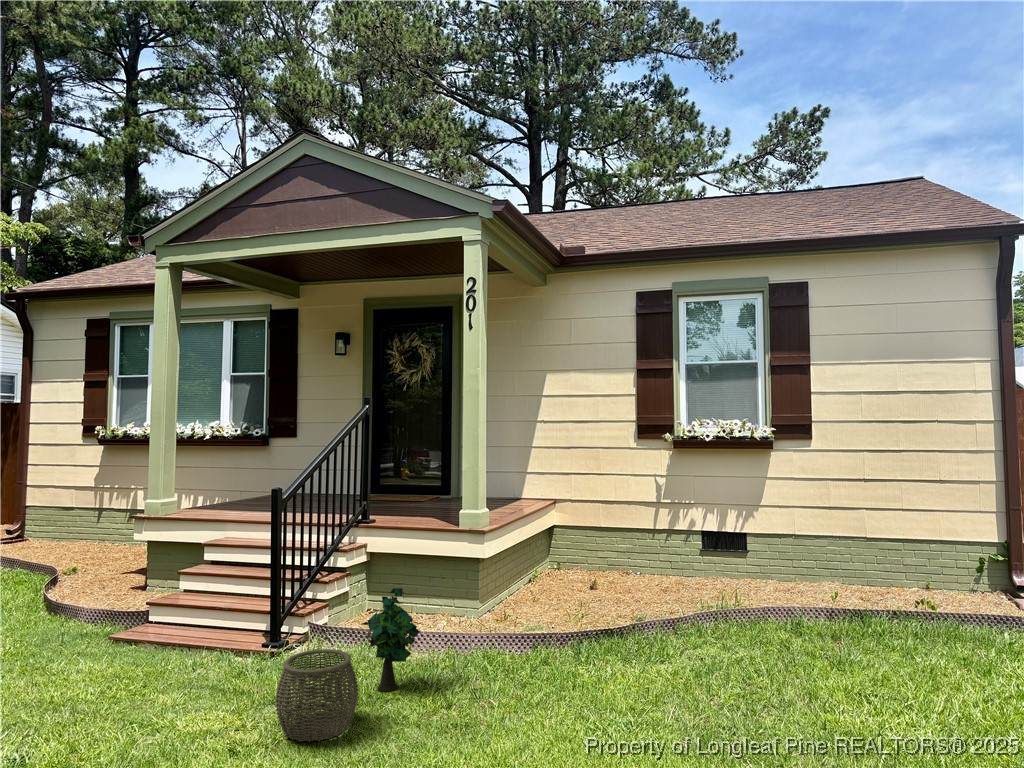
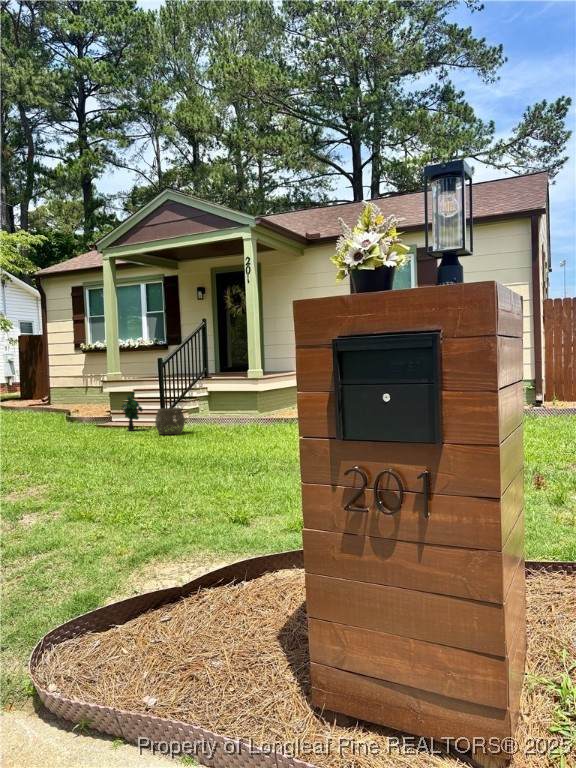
decorative plant: present [361,588,420,692] -> present [122,392,143,431]

